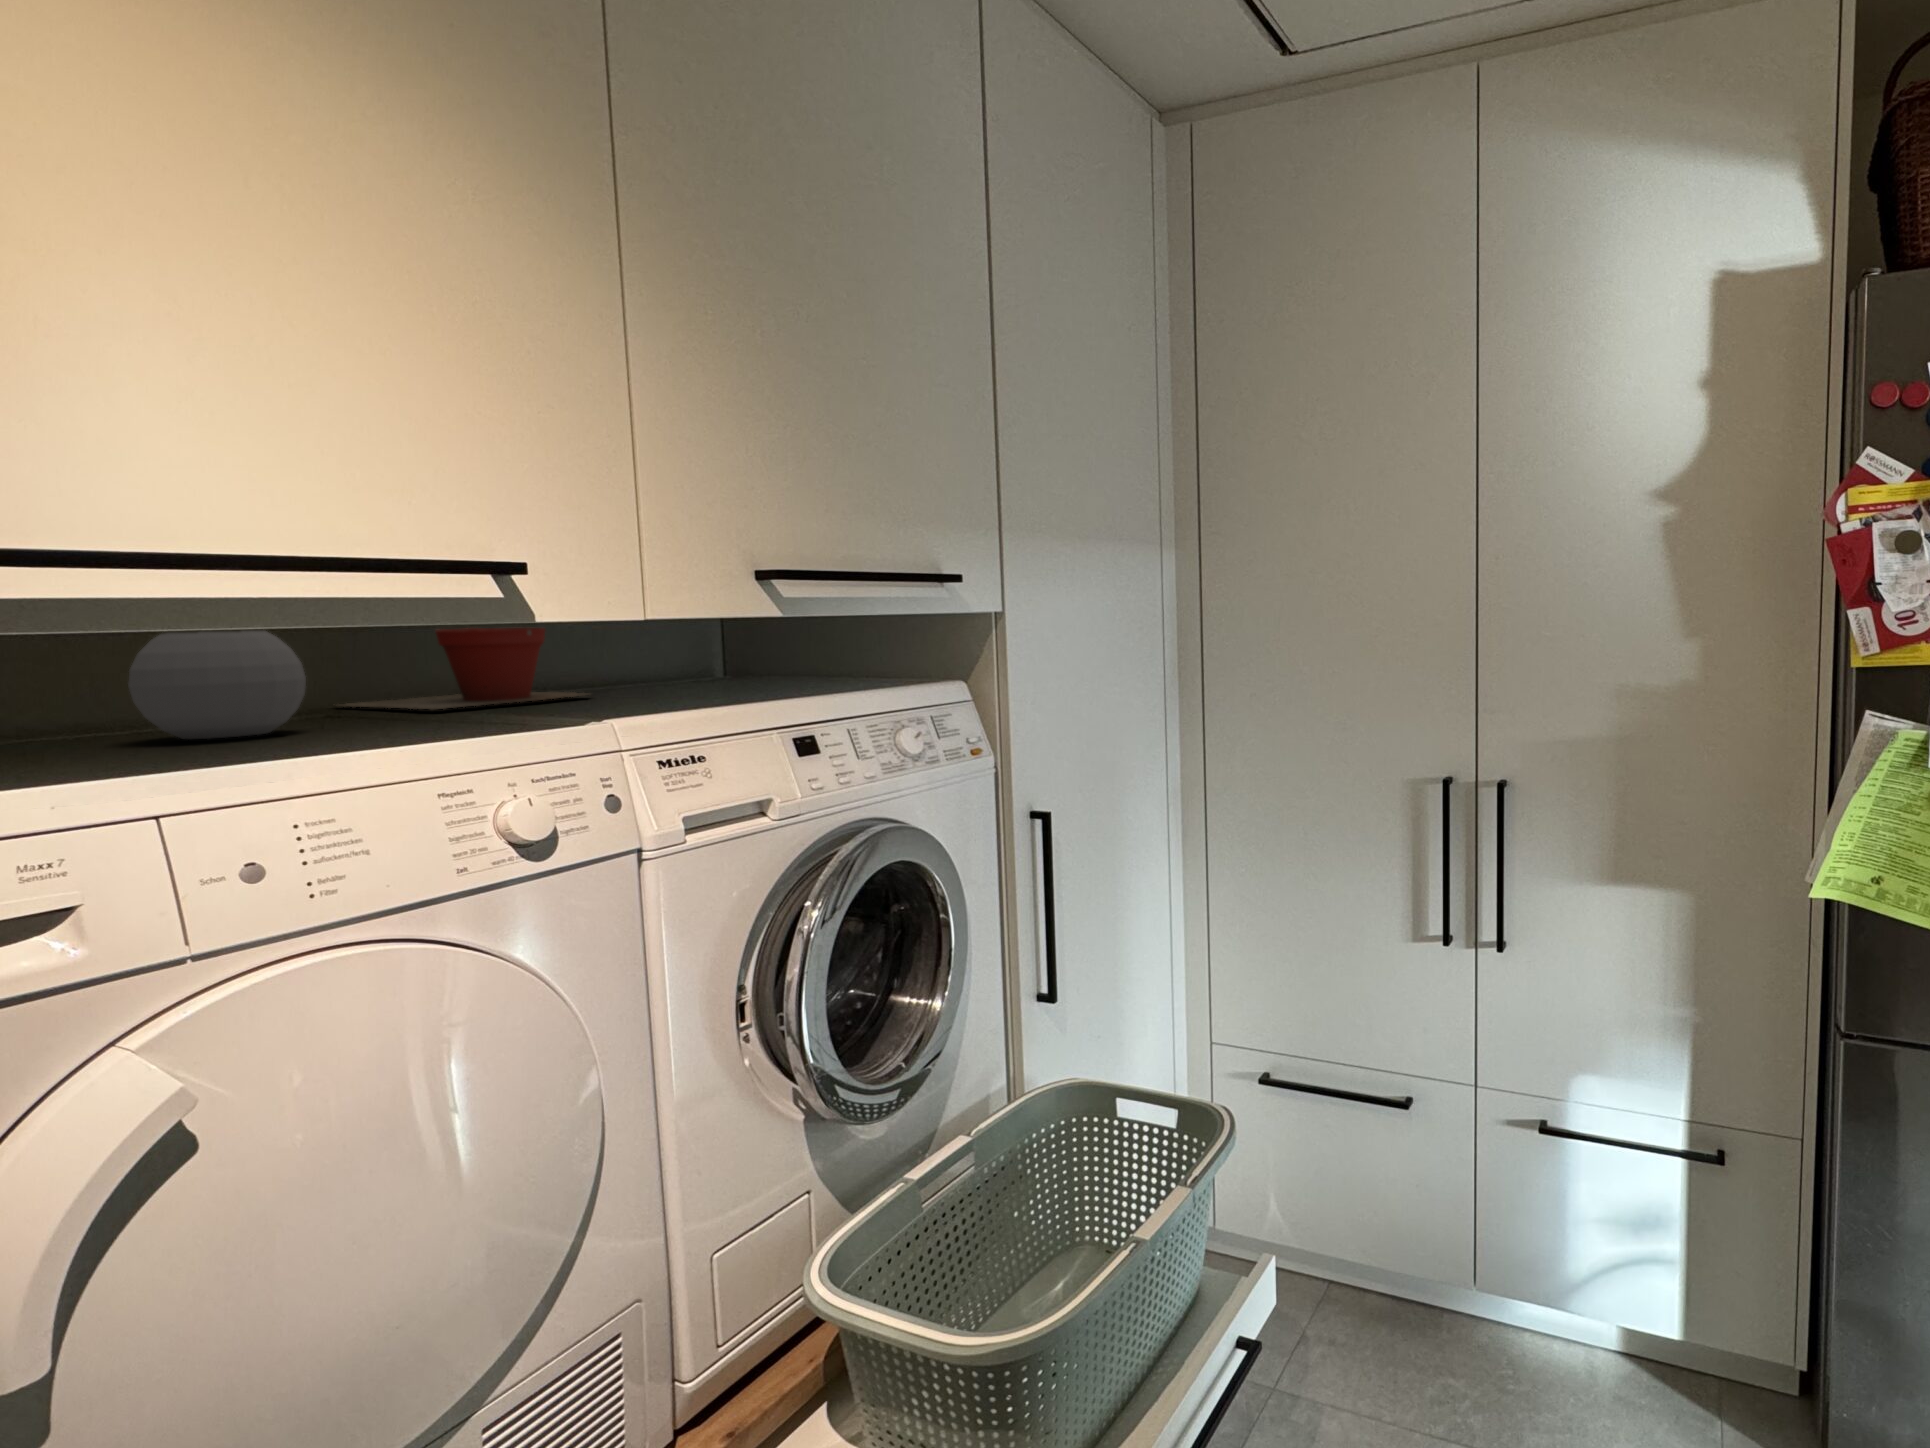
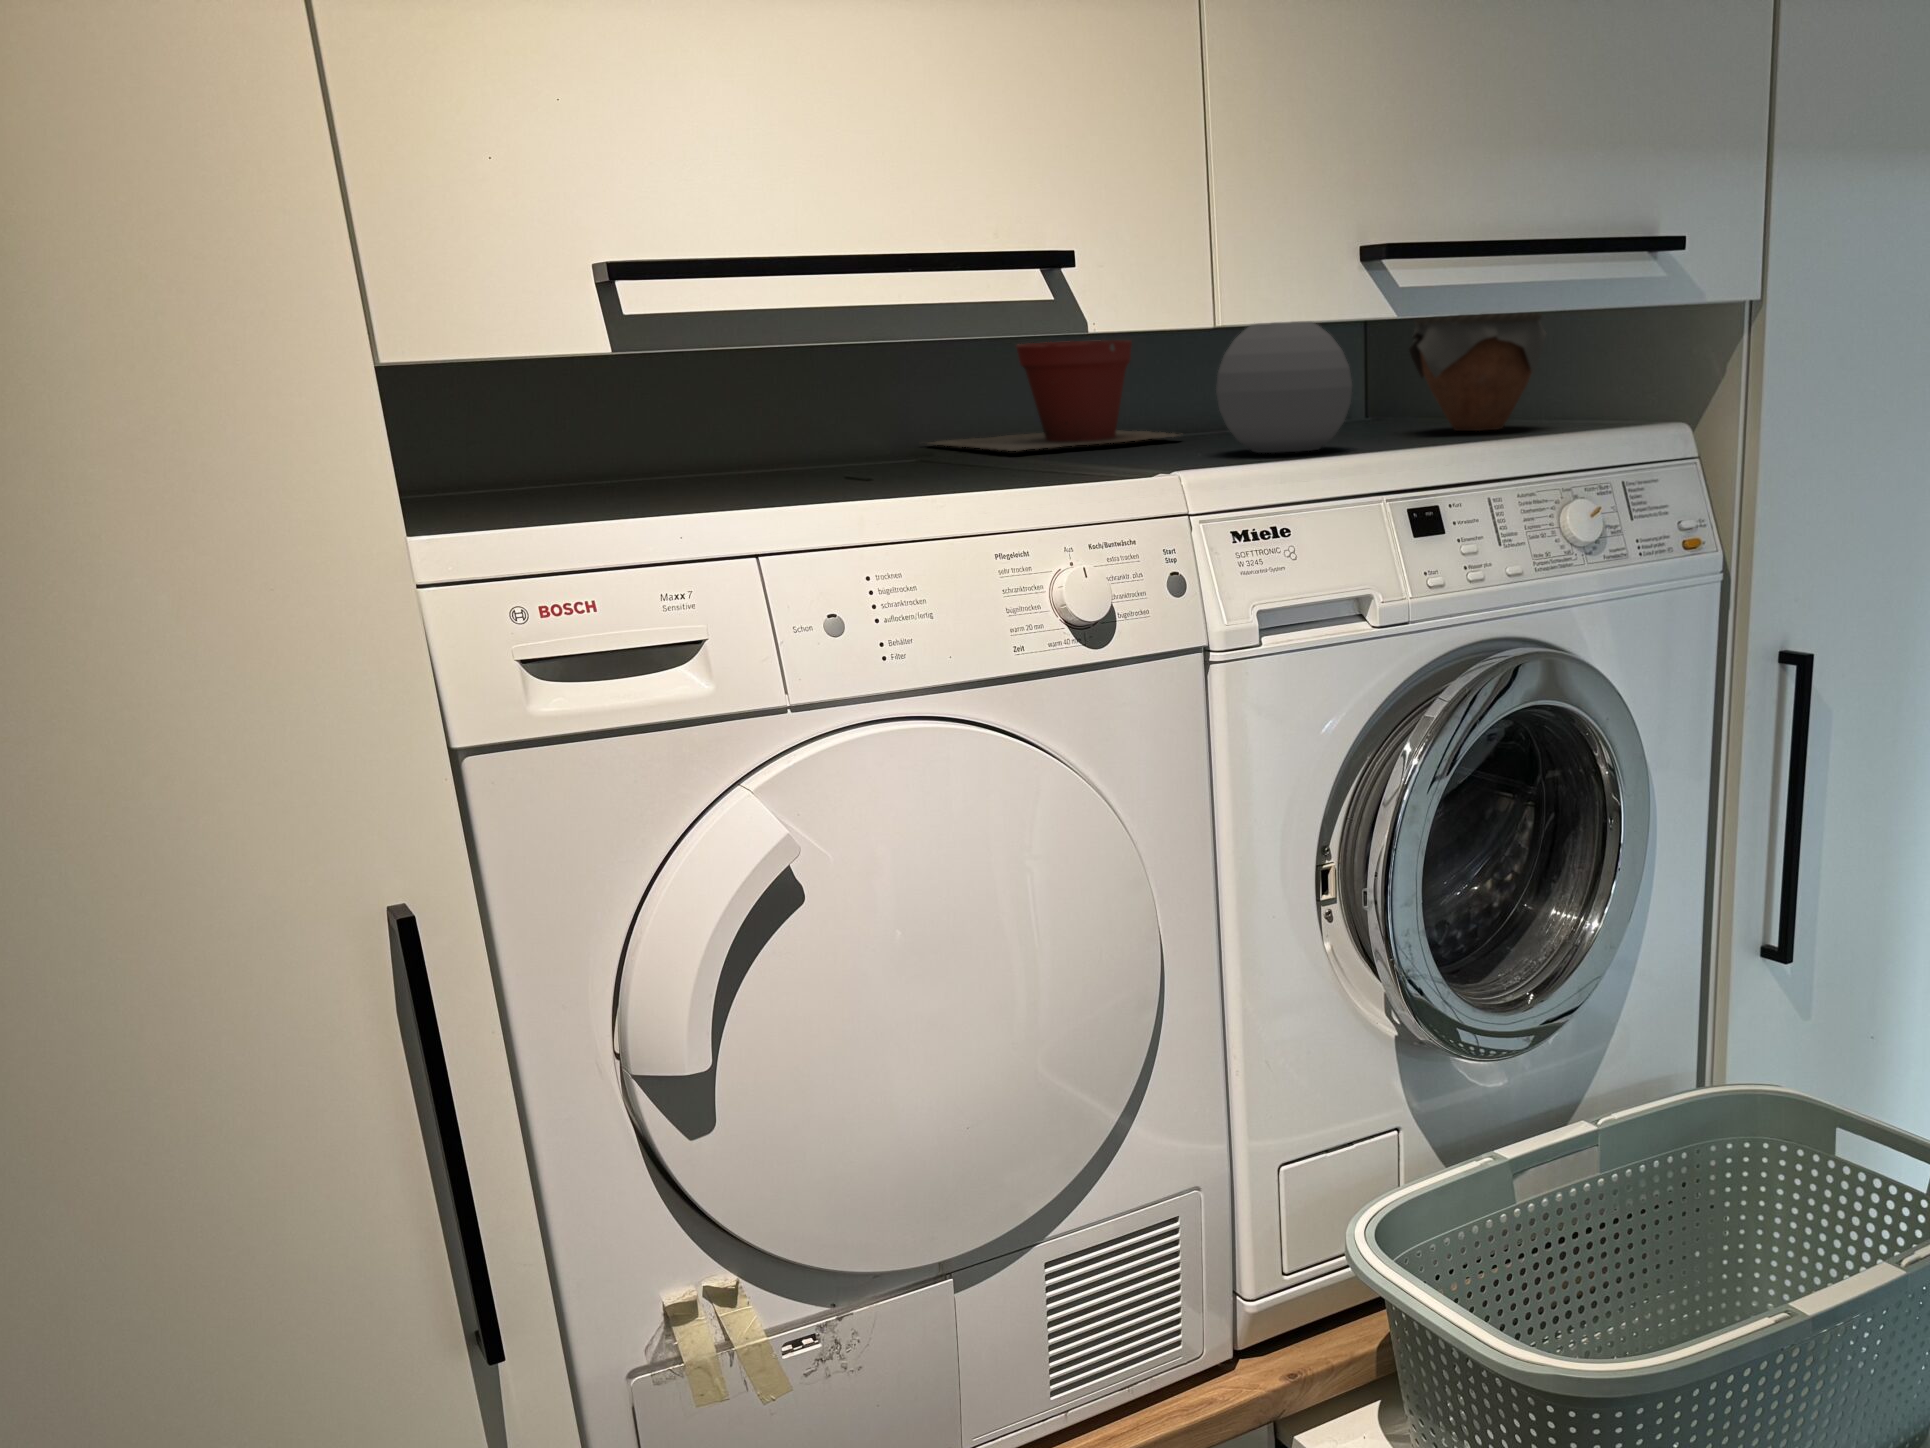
jar: none [773,603,869,687] -> present [1409,313,1547,431]
soap bottle: present [128,631,306,739] -> present [1216,322,1352,453]

